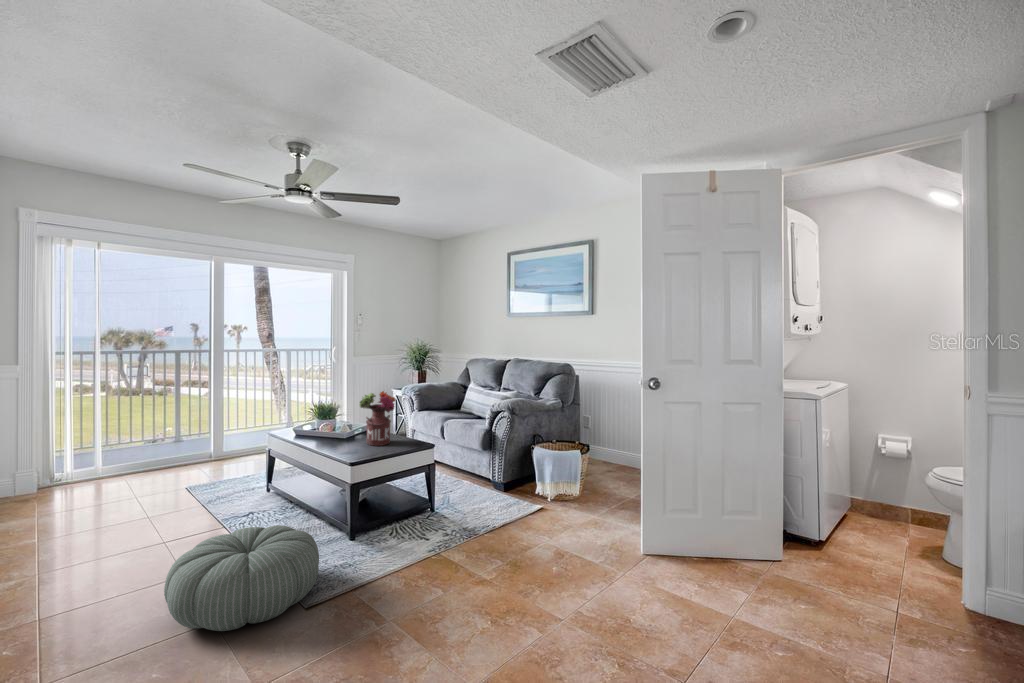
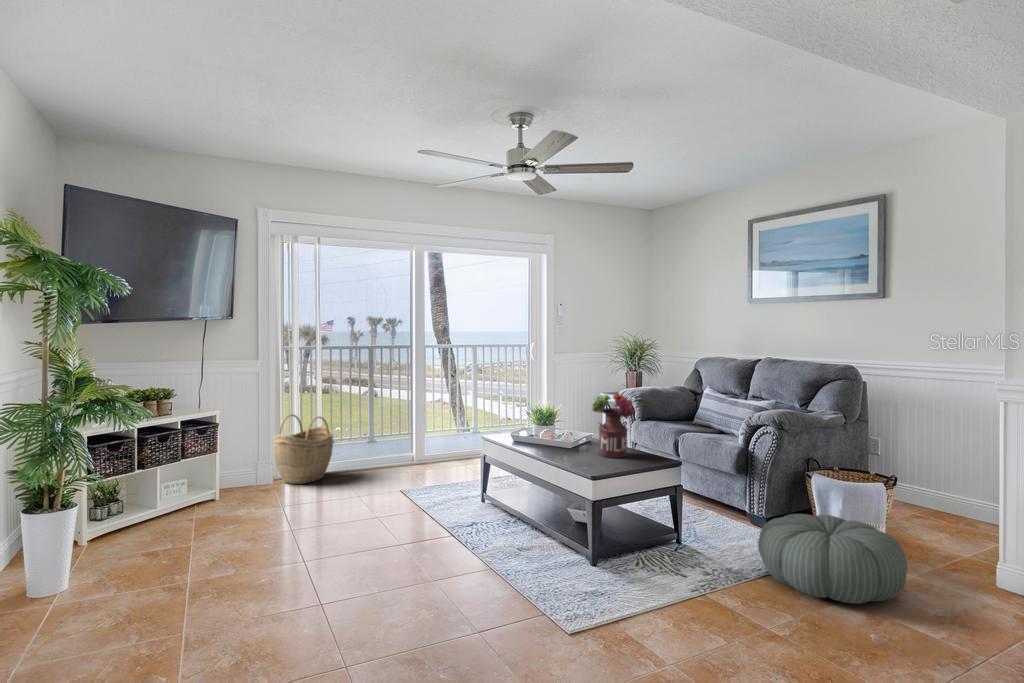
woven basket: none [39,421,115,492] -> present [274,414,333,484]
pouf: present [164,525,319,631] -> present [758,514,908,604]

